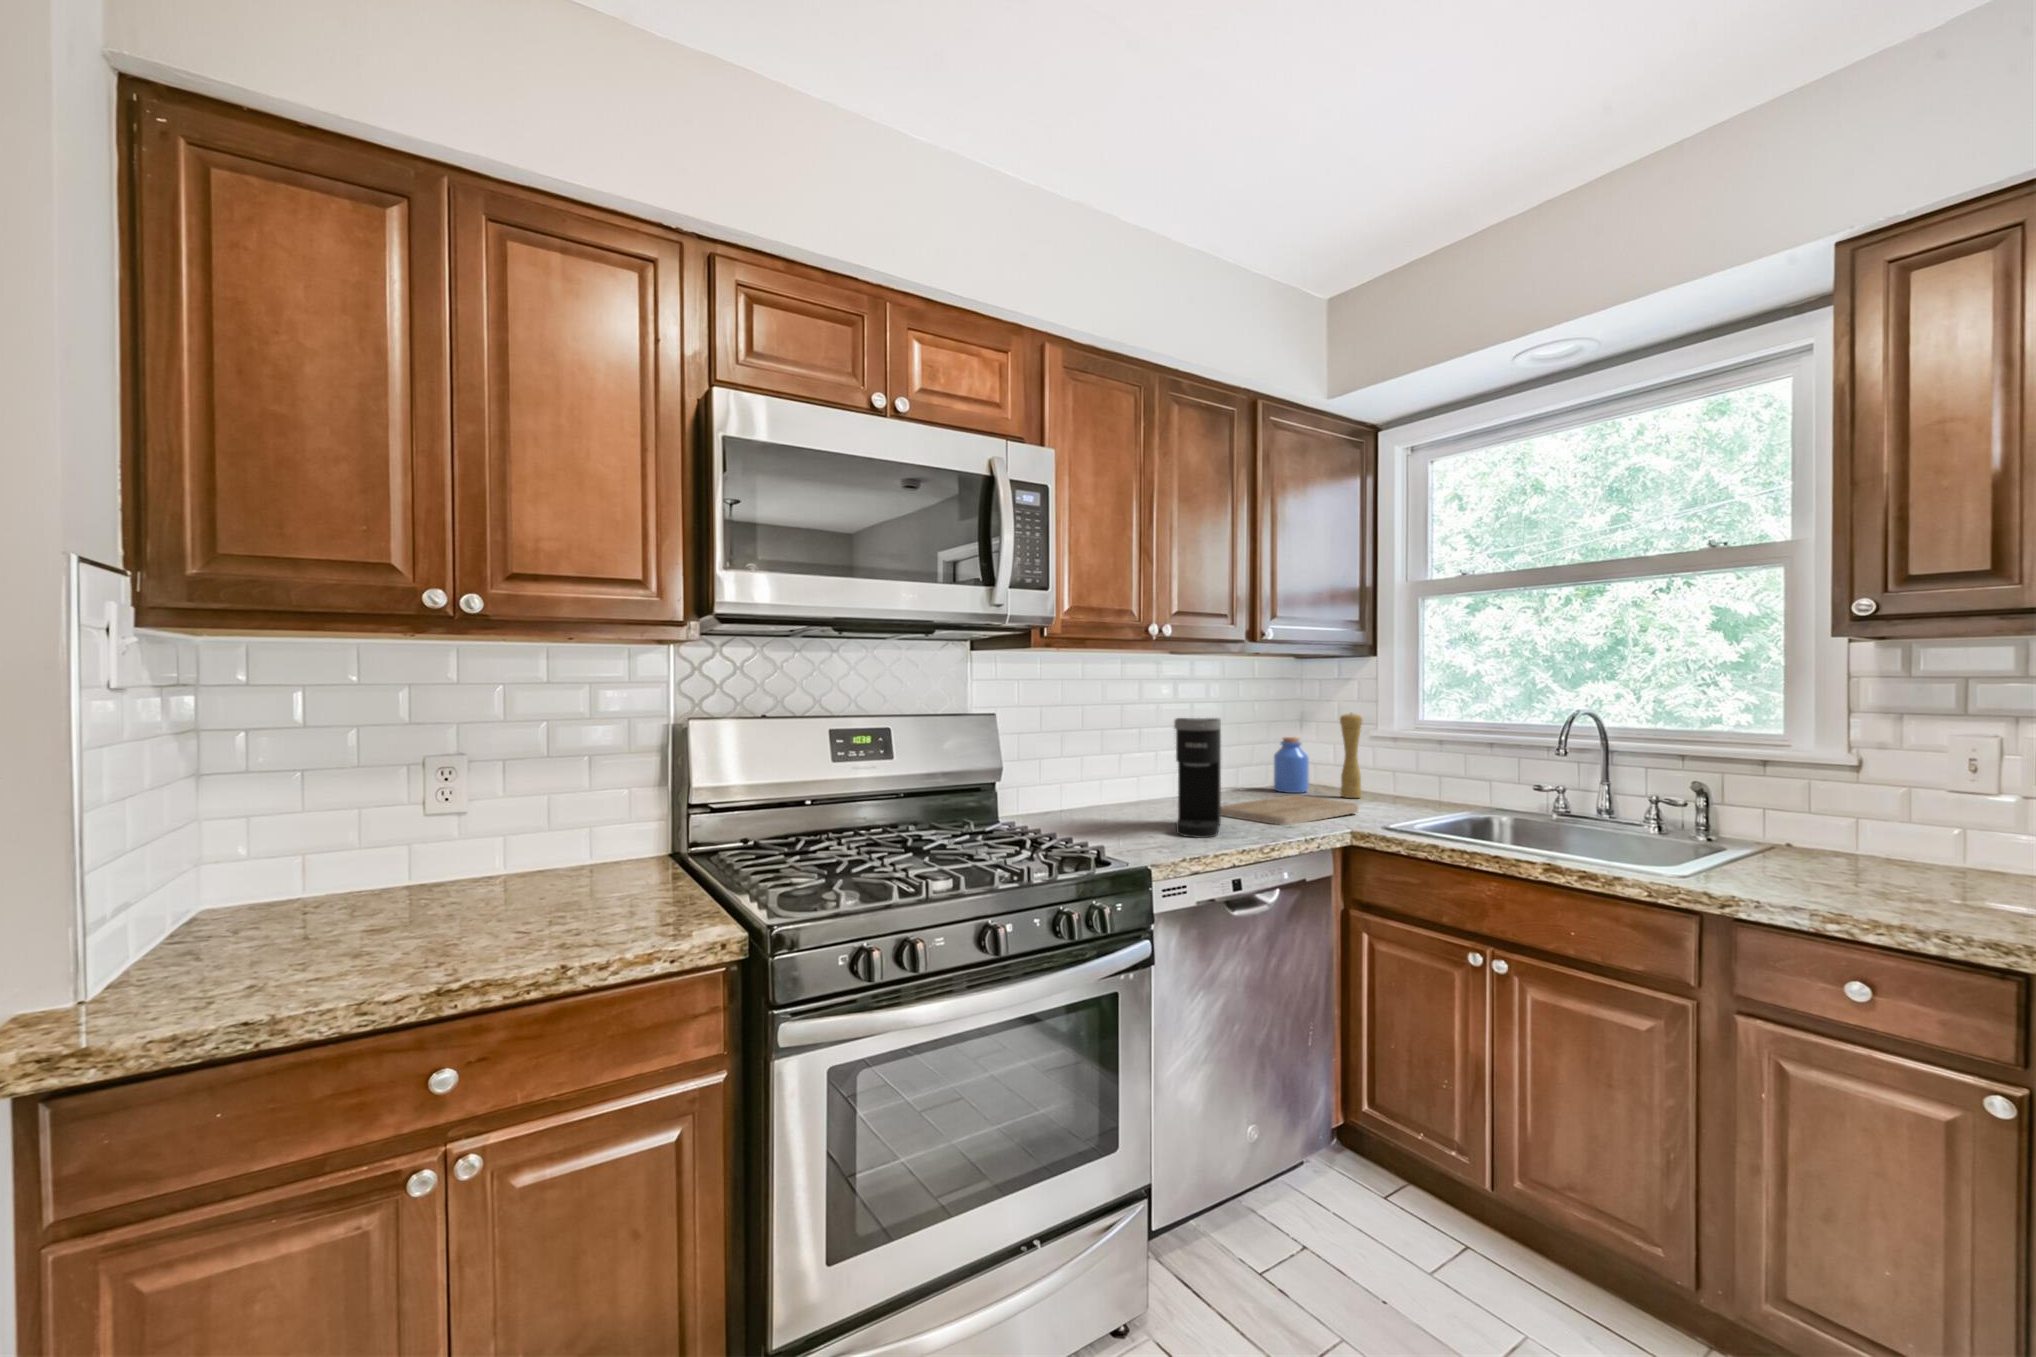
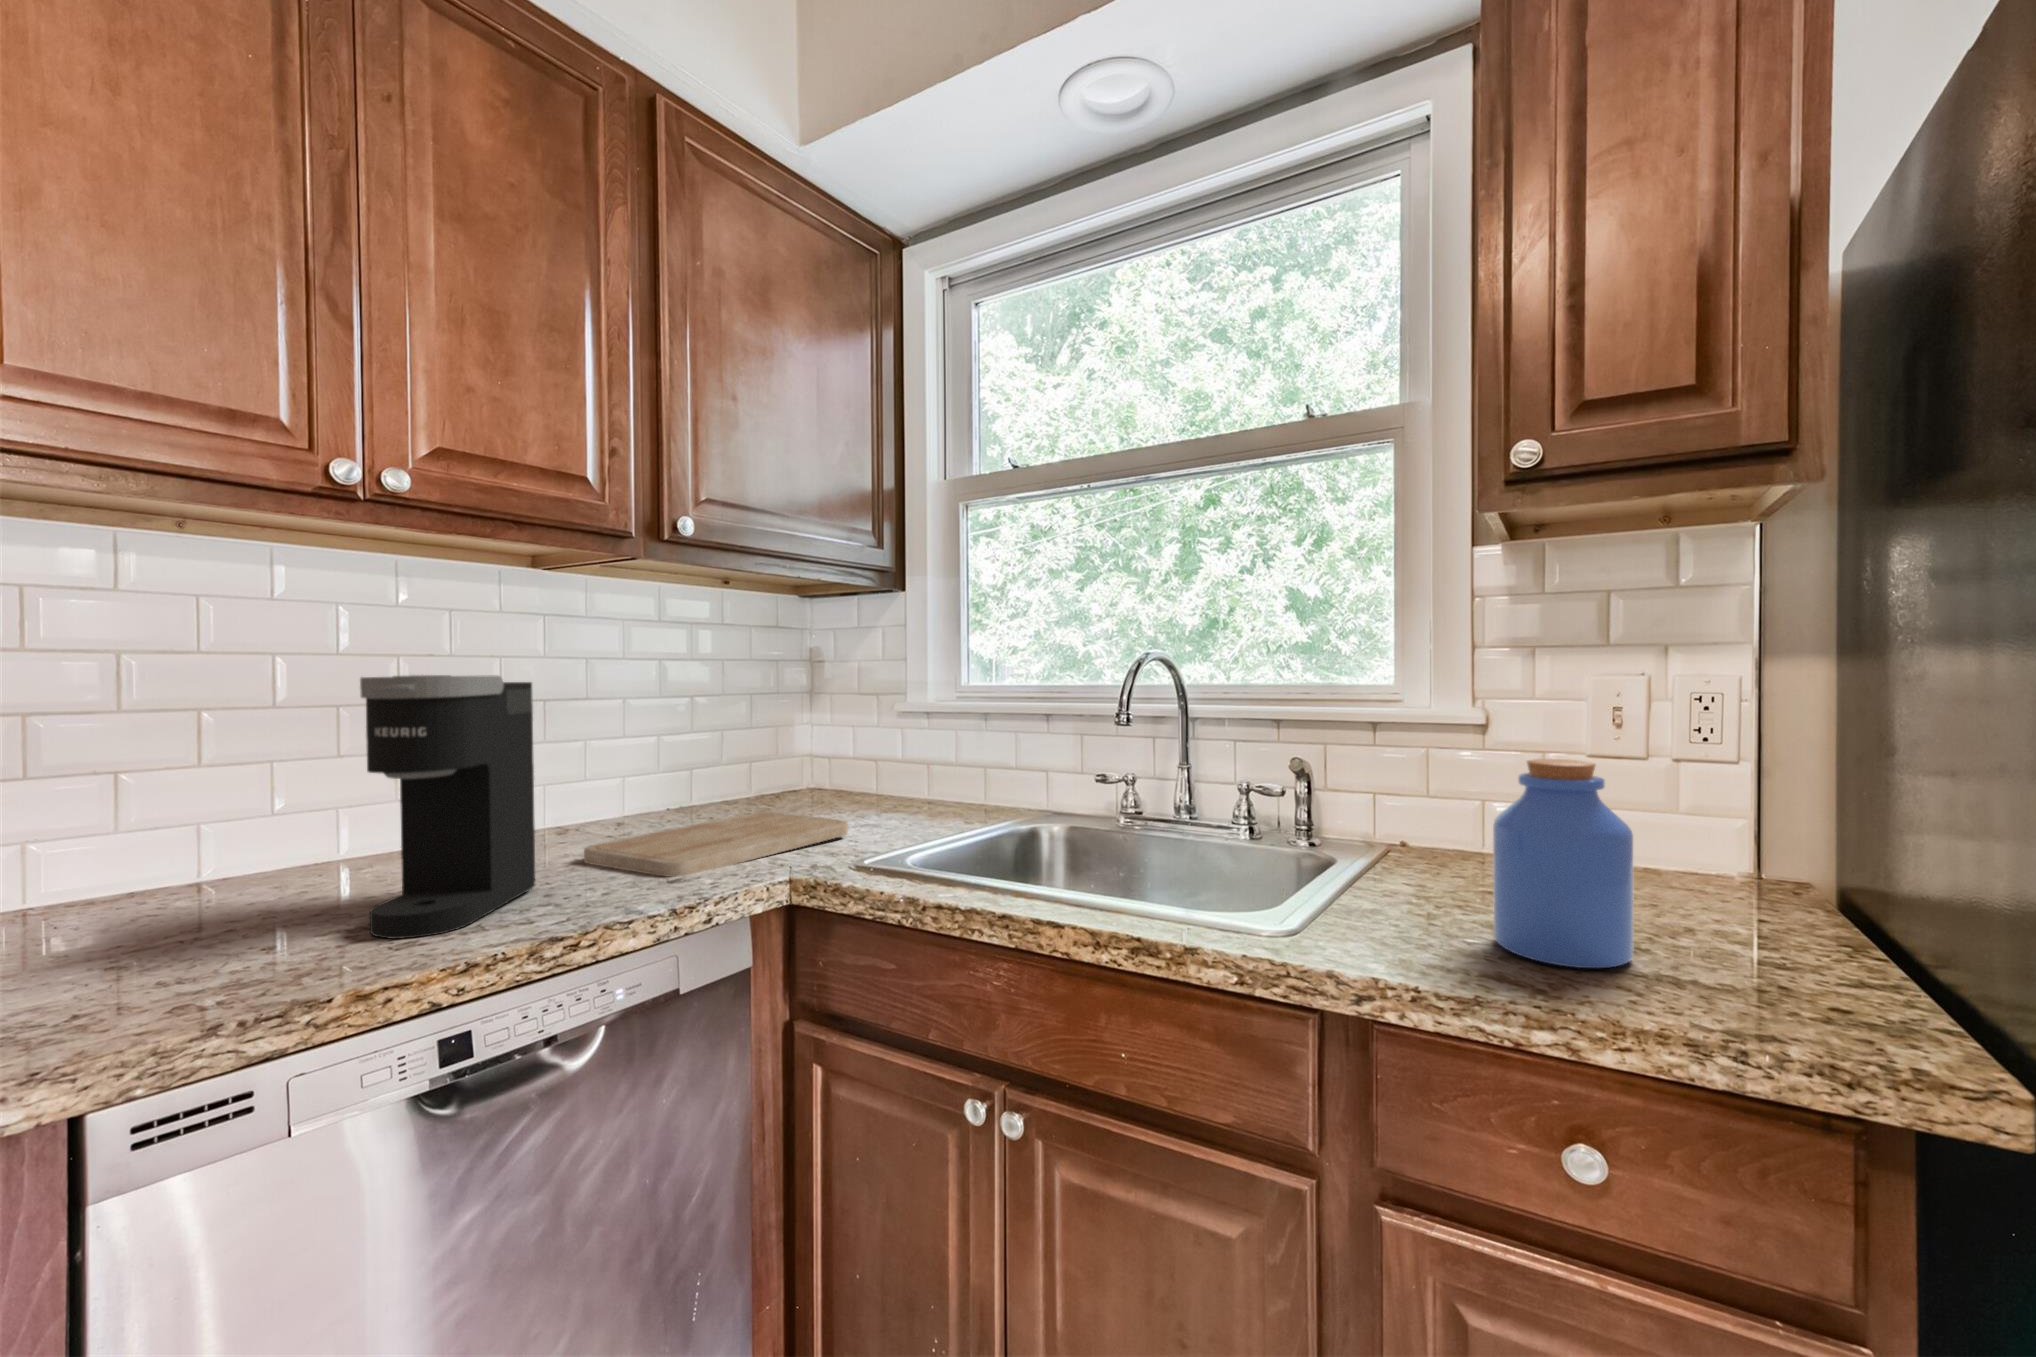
pepper mill: present [1340,713,1363,798] -> none [854,681,886,808]
jar: present [1274,737,1309,793] -> present [1493,759,1633,968]

